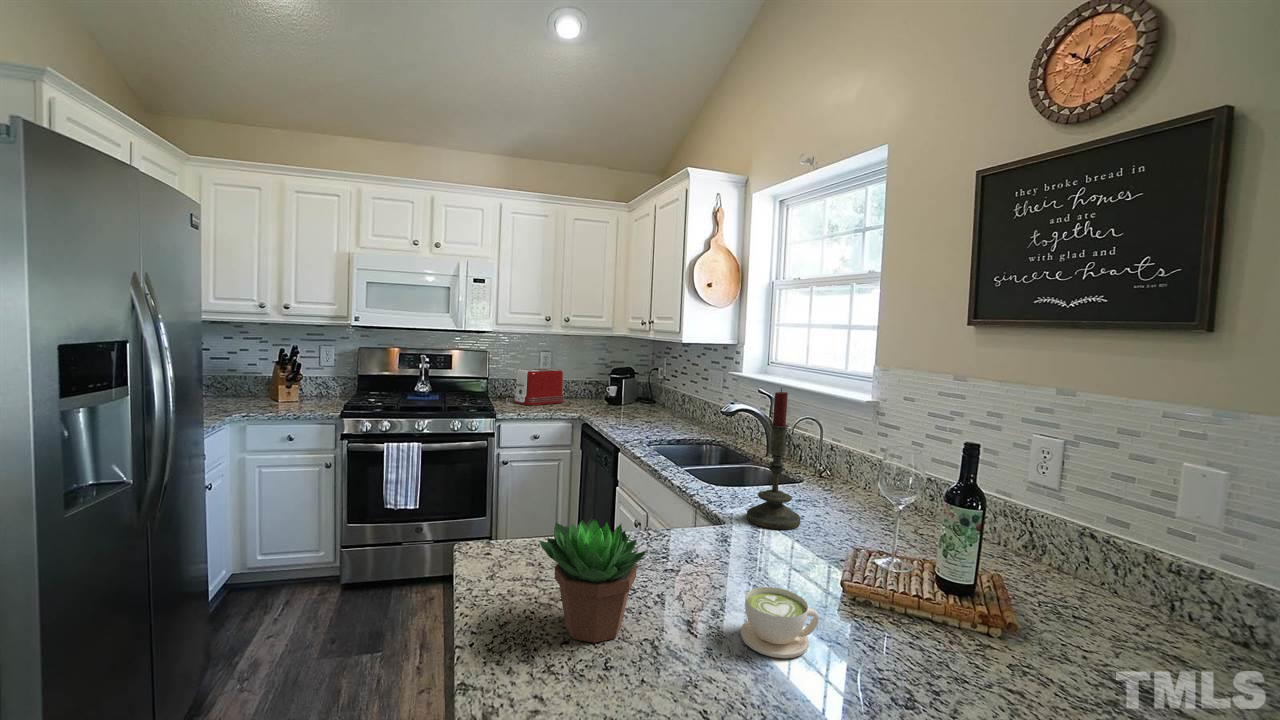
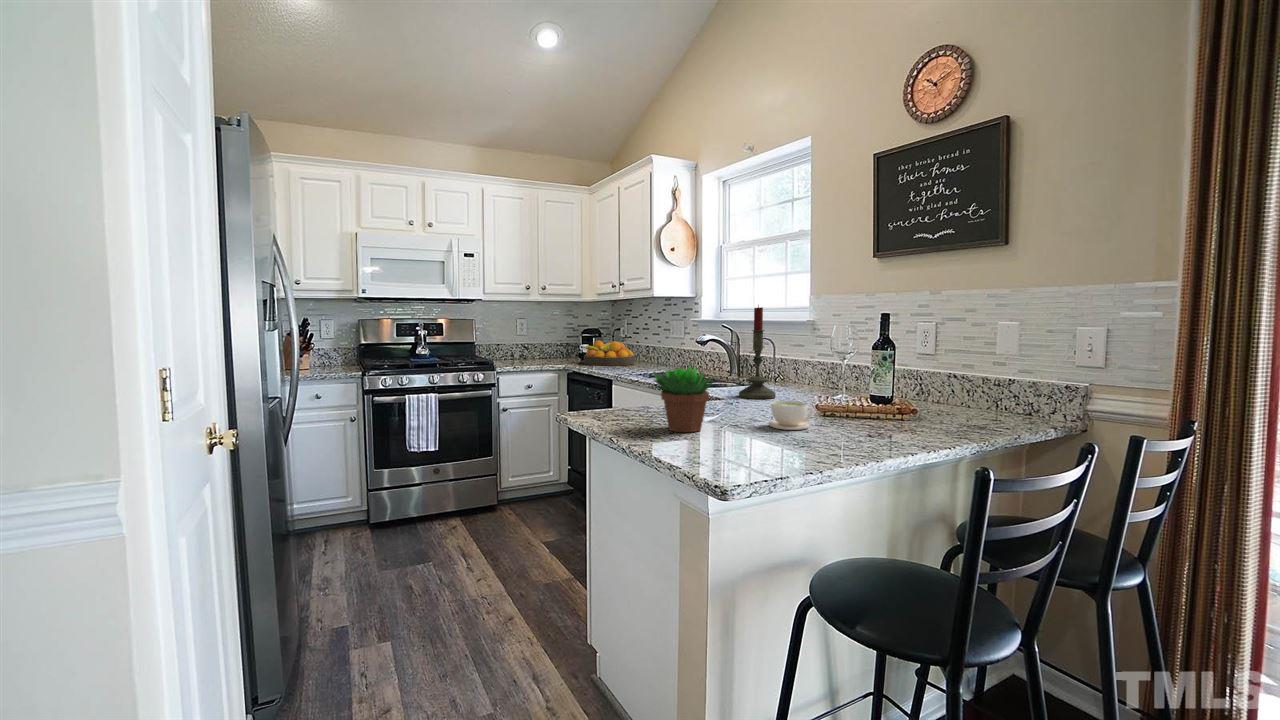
toaster: present [515,369,564,405] -> none [503,333,544,363]
fruit bowl: none [604,384,666,418] -> present [583,340,635,366]

